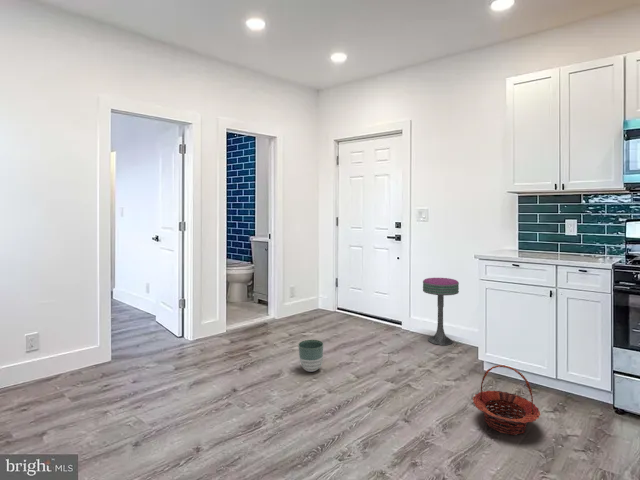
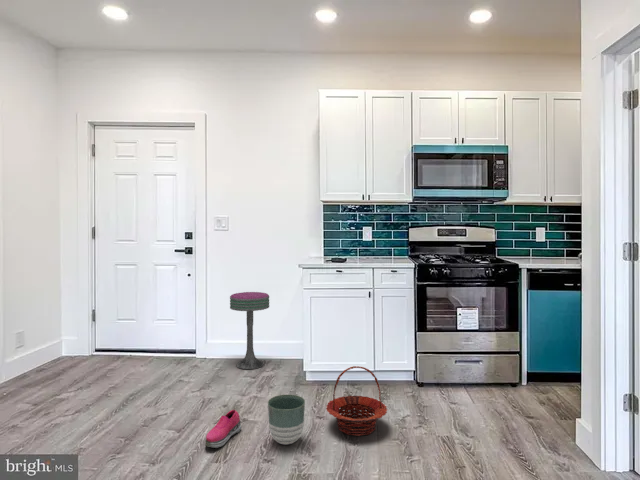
planter: present [298,340,323,372] -> present [268,394,305,445]
shoe: none [367,374,401,400] -> present [205,410,241,448]

